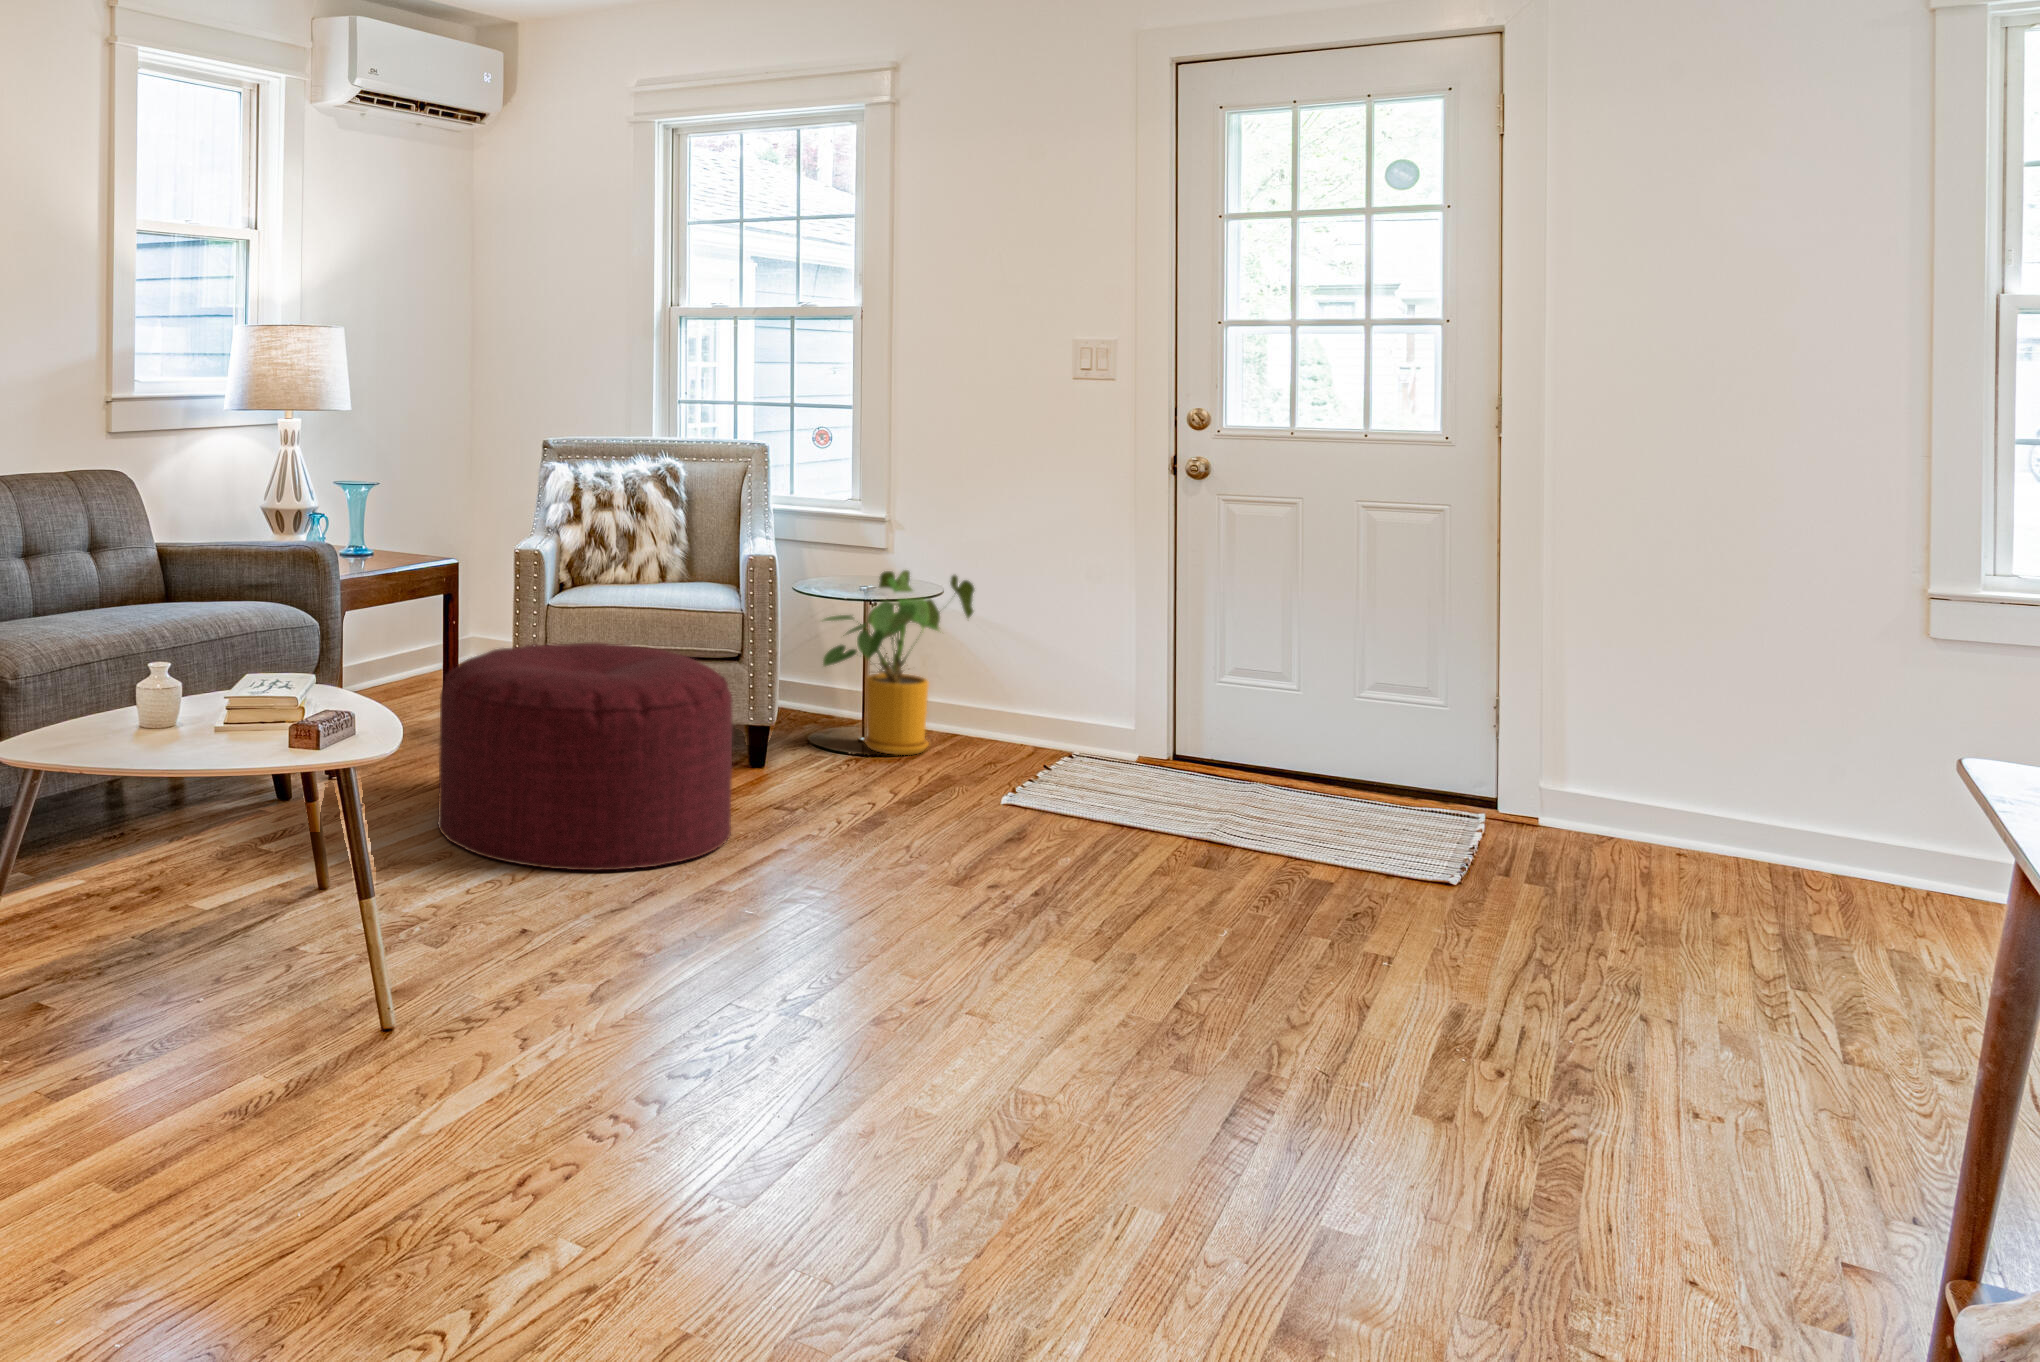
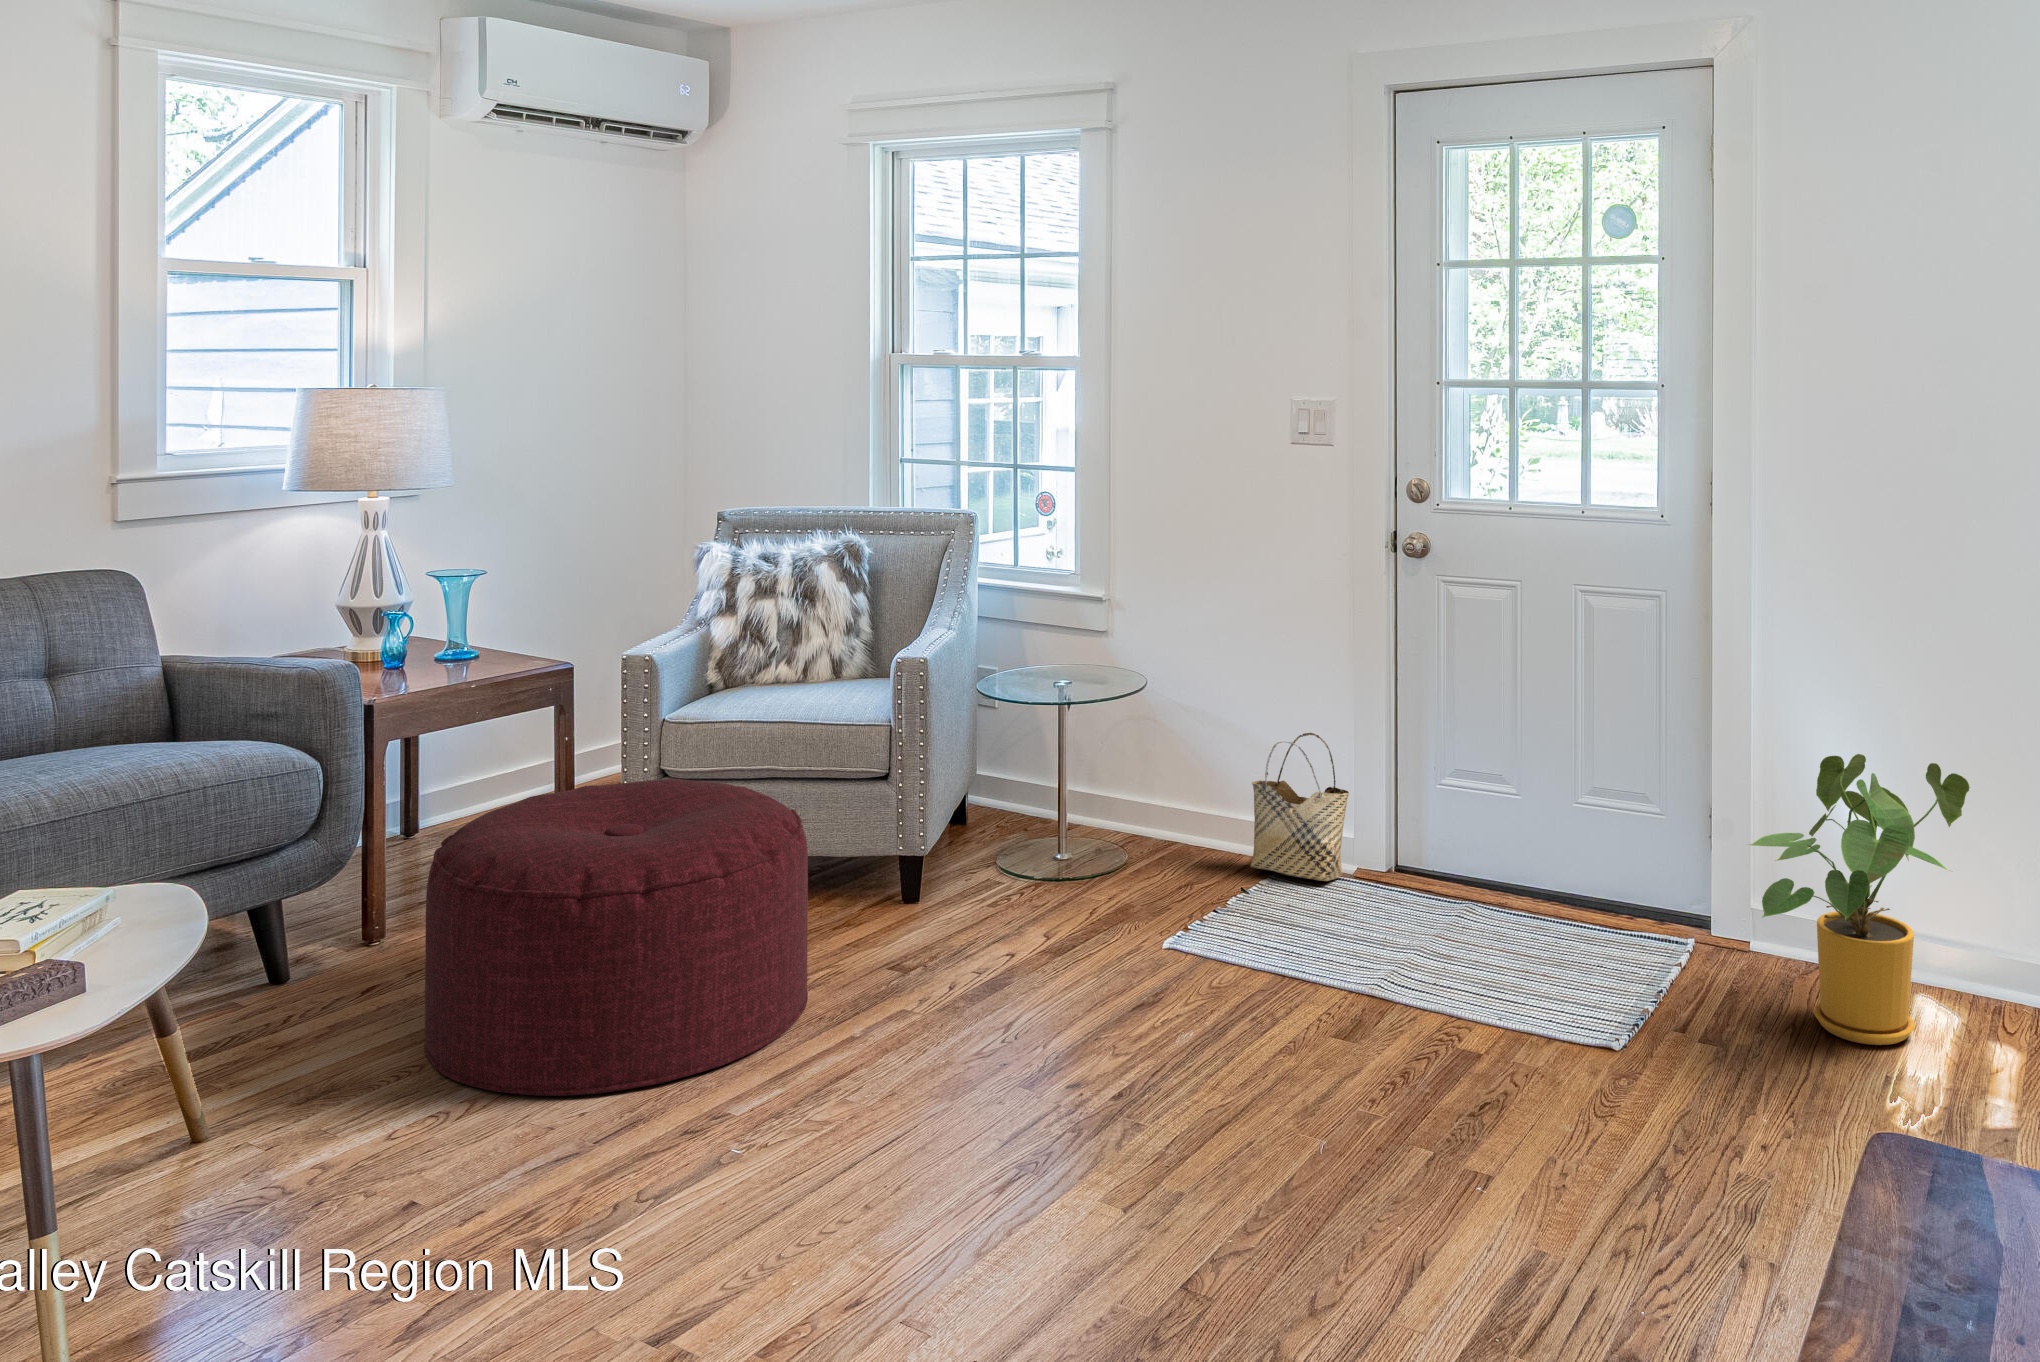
house plant: present [823,570,974,755] -> present [1748,754,1970,1045]
woven basket: none [1040,638,1134,766] -> present [1251,733,1349,881]

